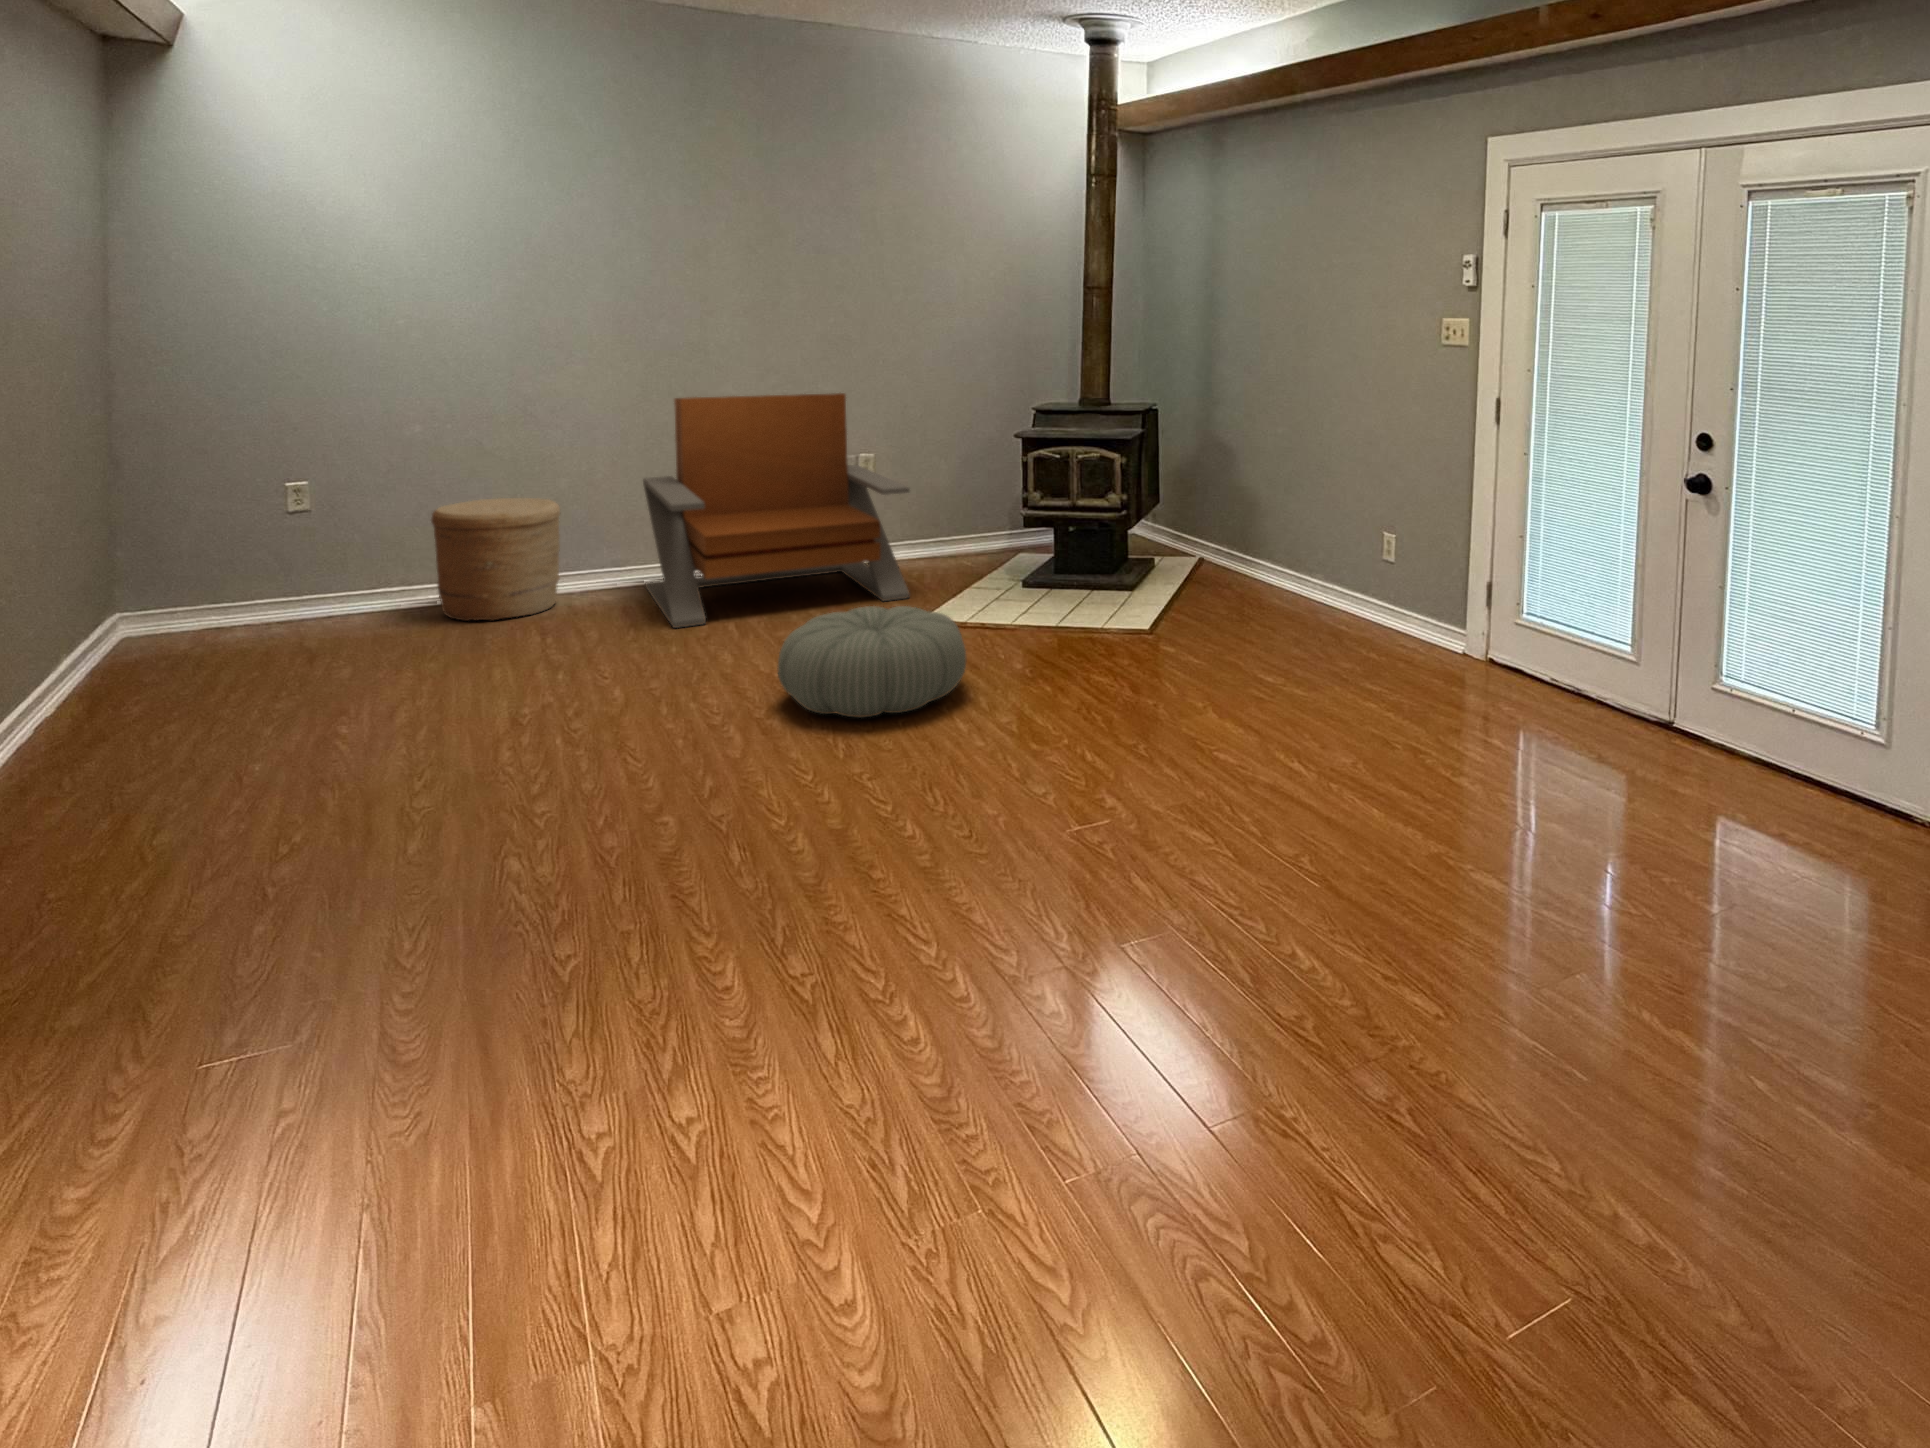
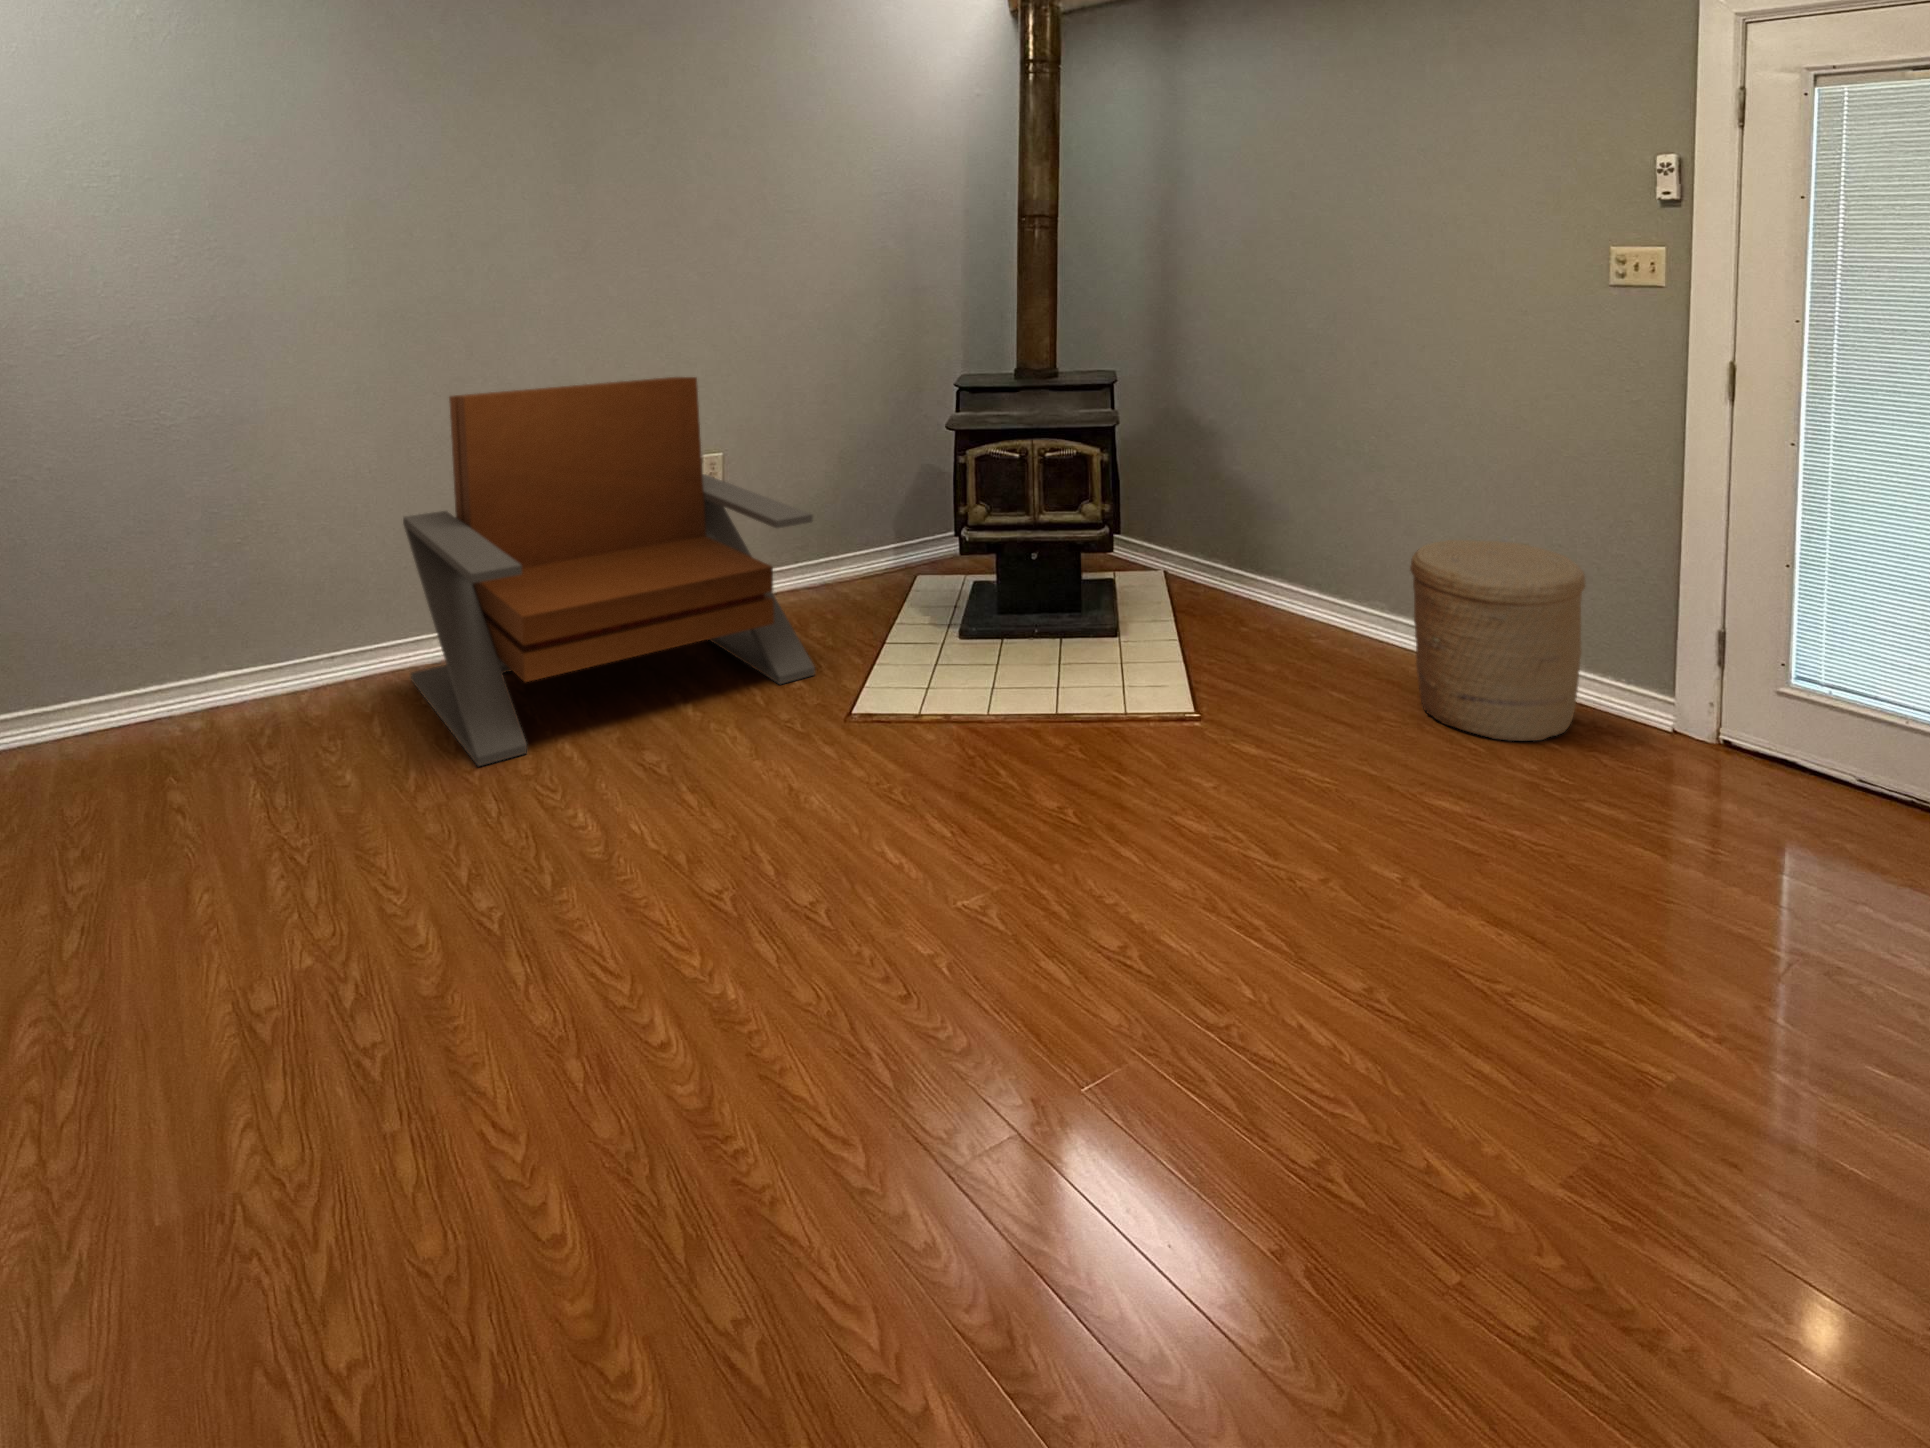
woven basket: present [431,498,560,621] -> present [1410,540,1585,741]
pouf: present [777,606,966,717] -> none [714,737,1022,976]

